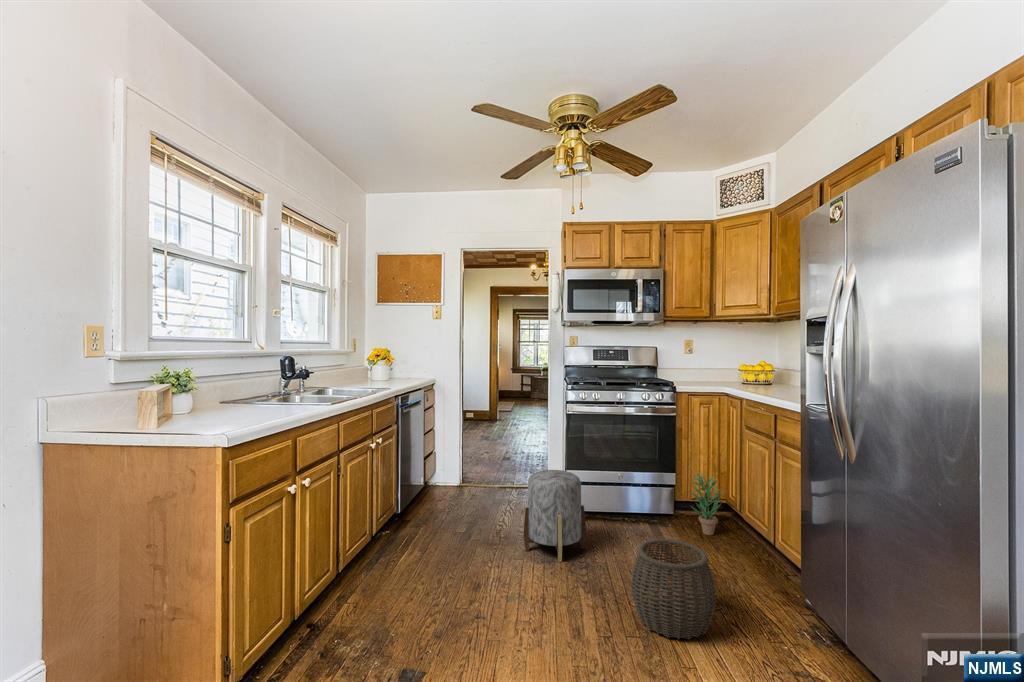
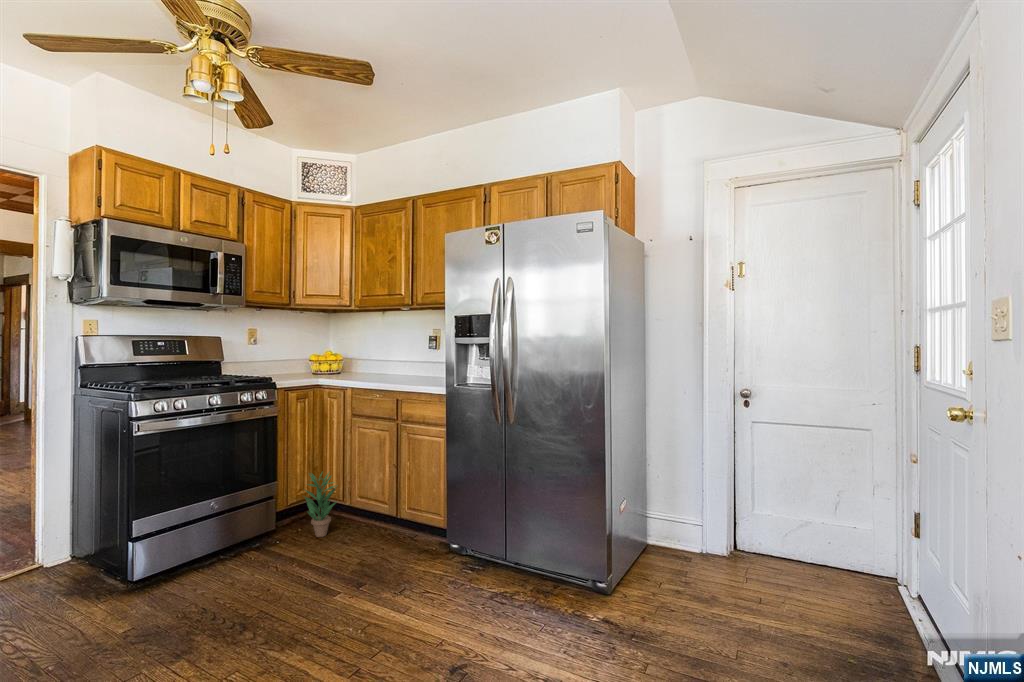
stool: present [523,470,586,562] -> none [116,512,213,654]
woven basket: present [631,539,716,639] -> none [343,534,430,637]

